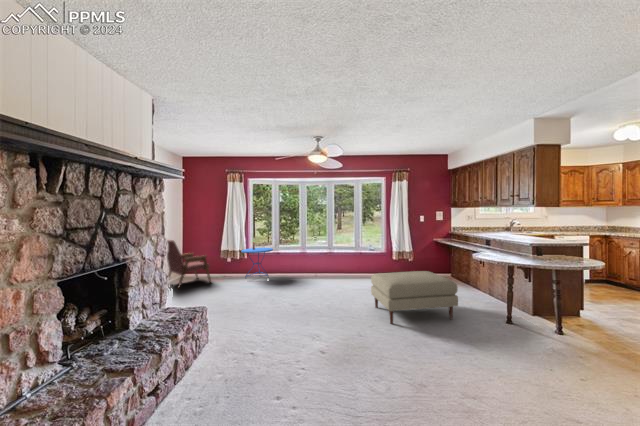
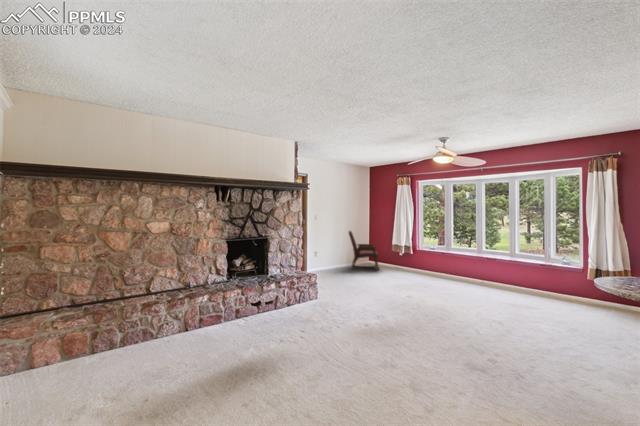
side table: present [241,242,273,277] -> none [402,240,432,277]
ottoman: present [371,271,458,324] -> none [445,284,549,355]

